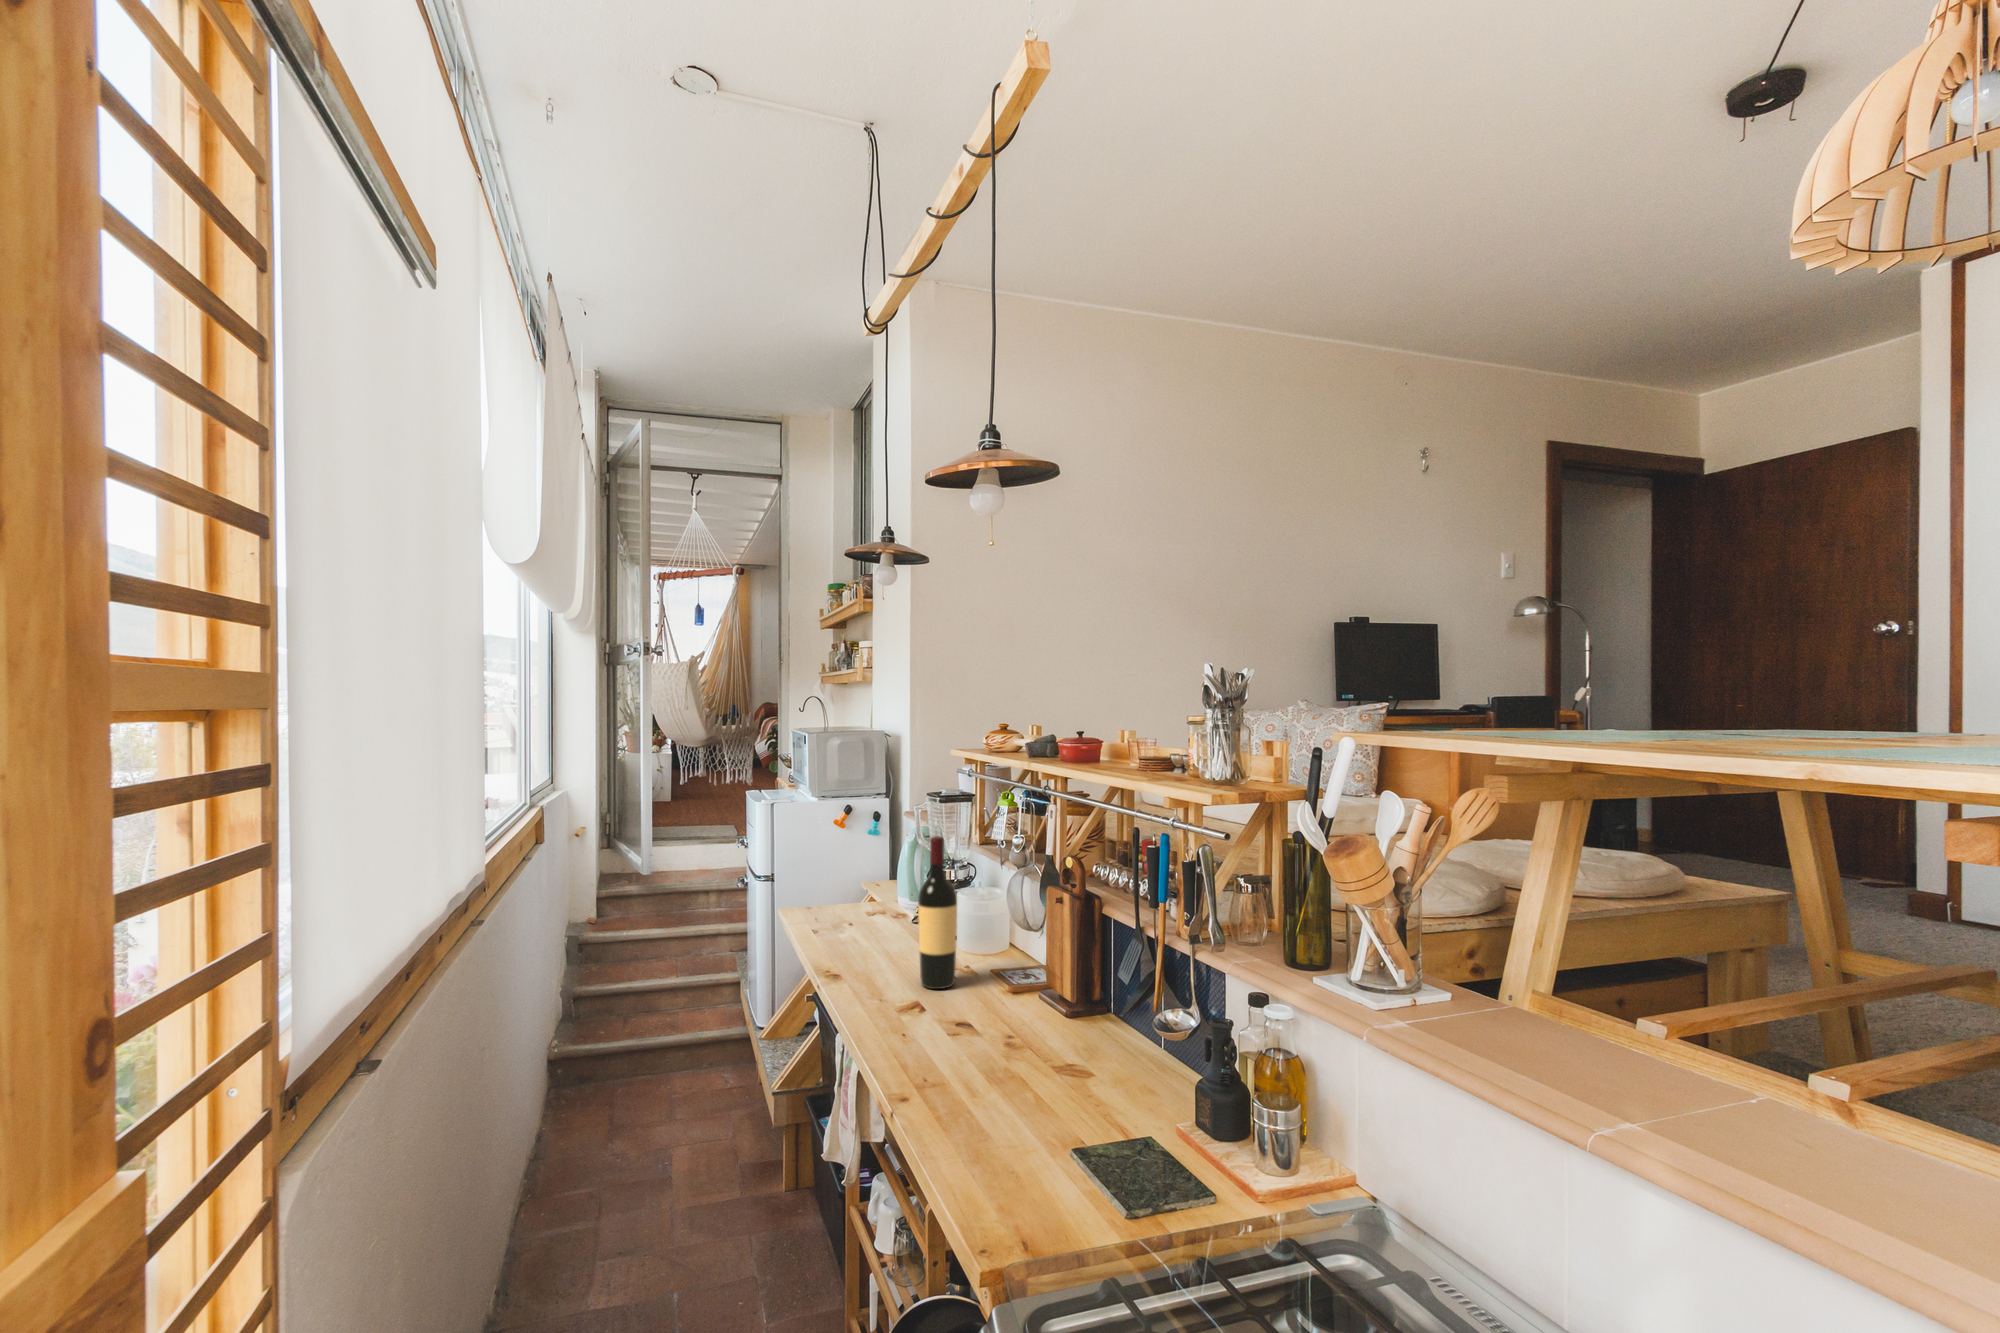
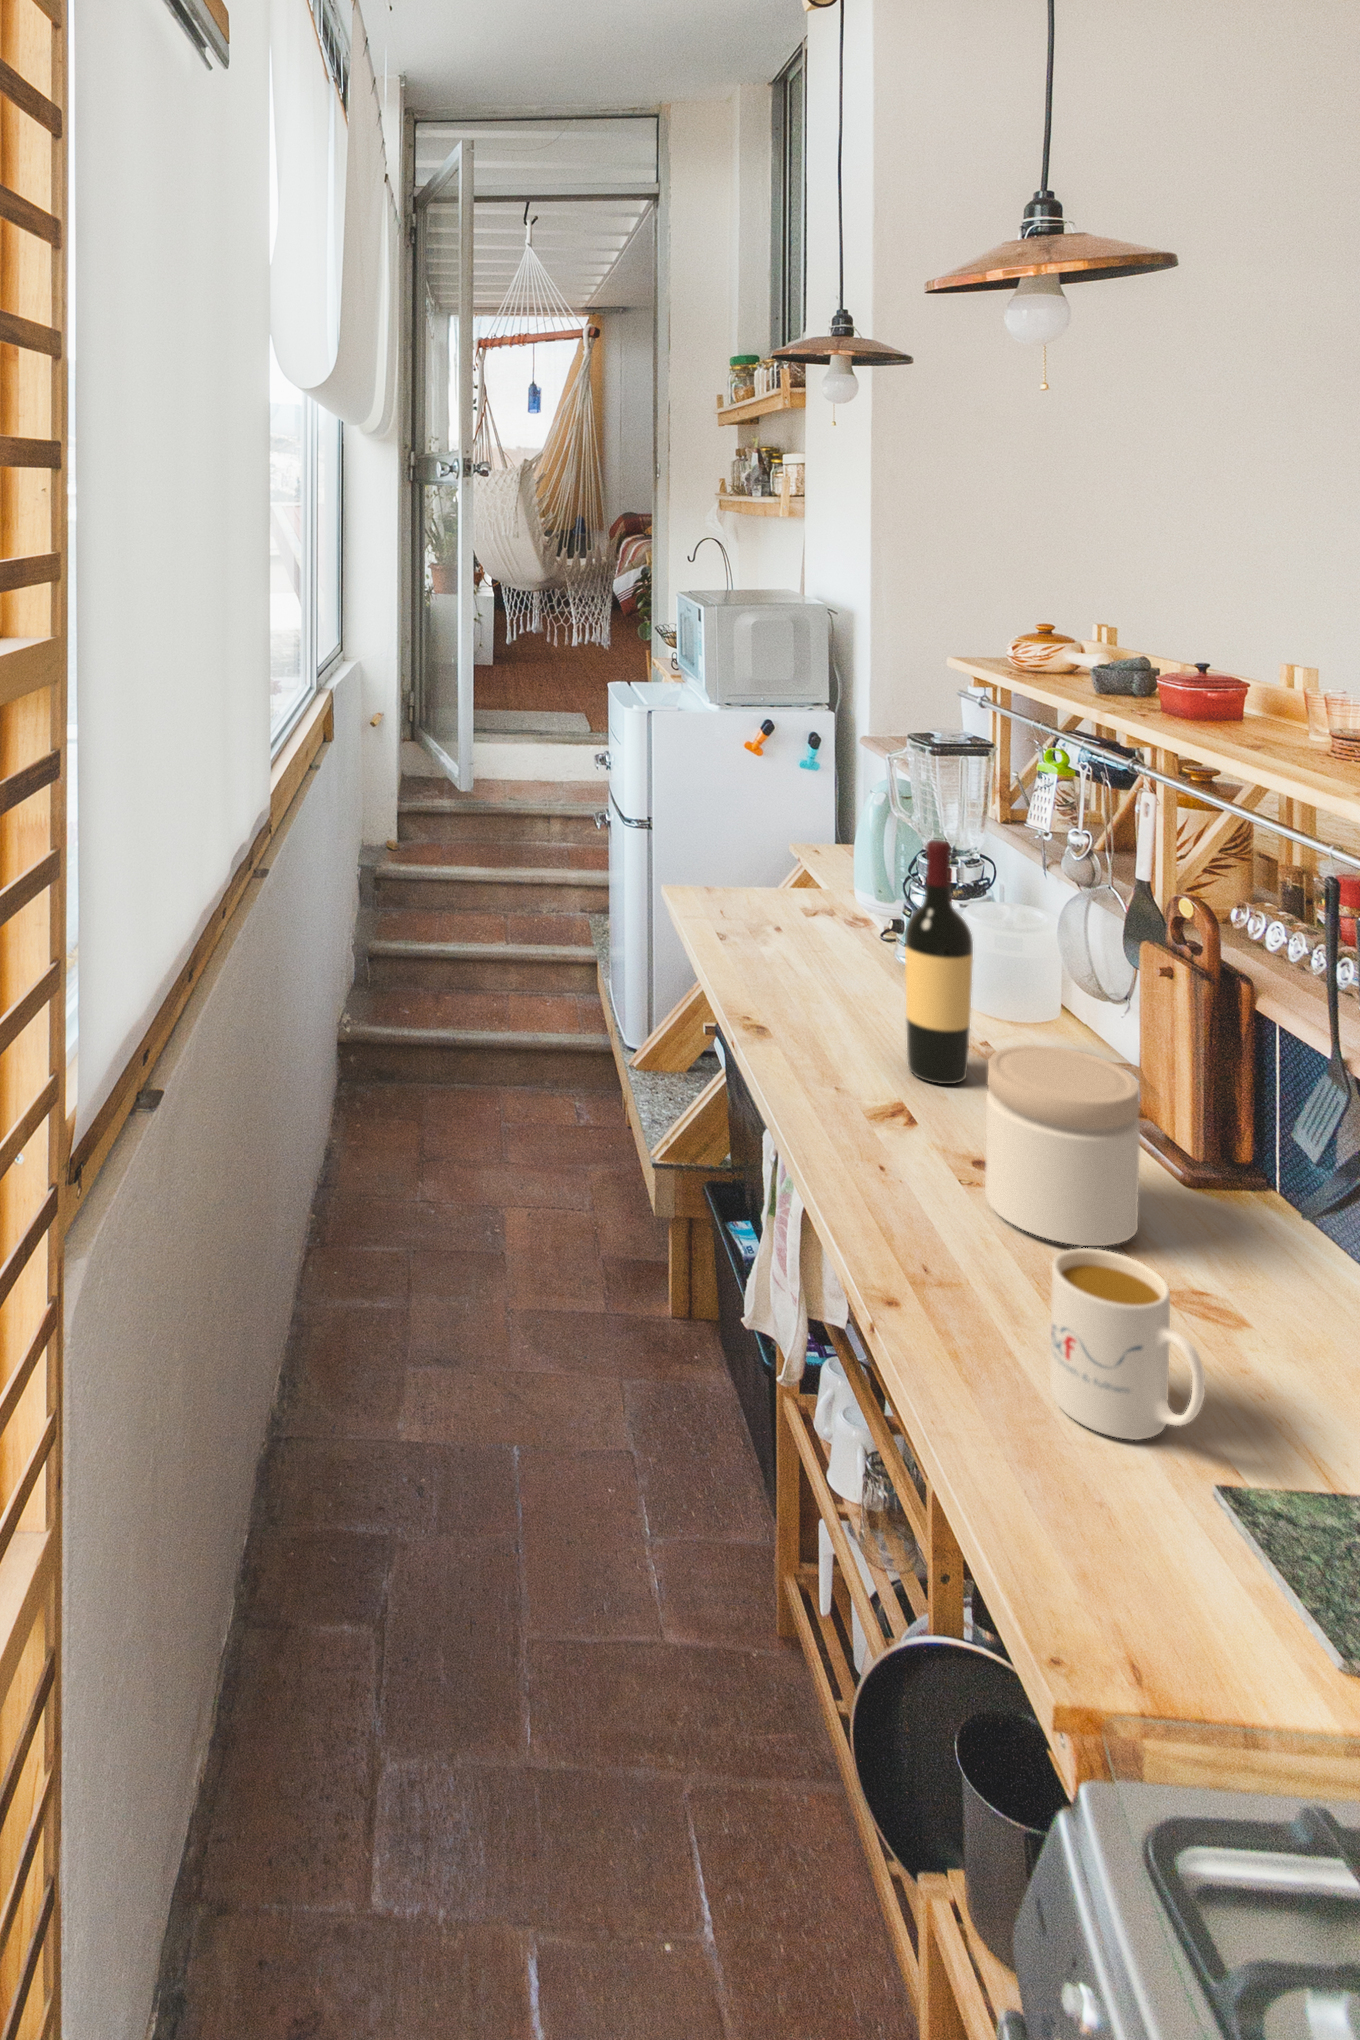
jar: none [960,945,1043,1058] -> present [985,1045,1140,1246]
mug: none [989,1043,1069,1150] -> present [1050,1248,1205,1440]

